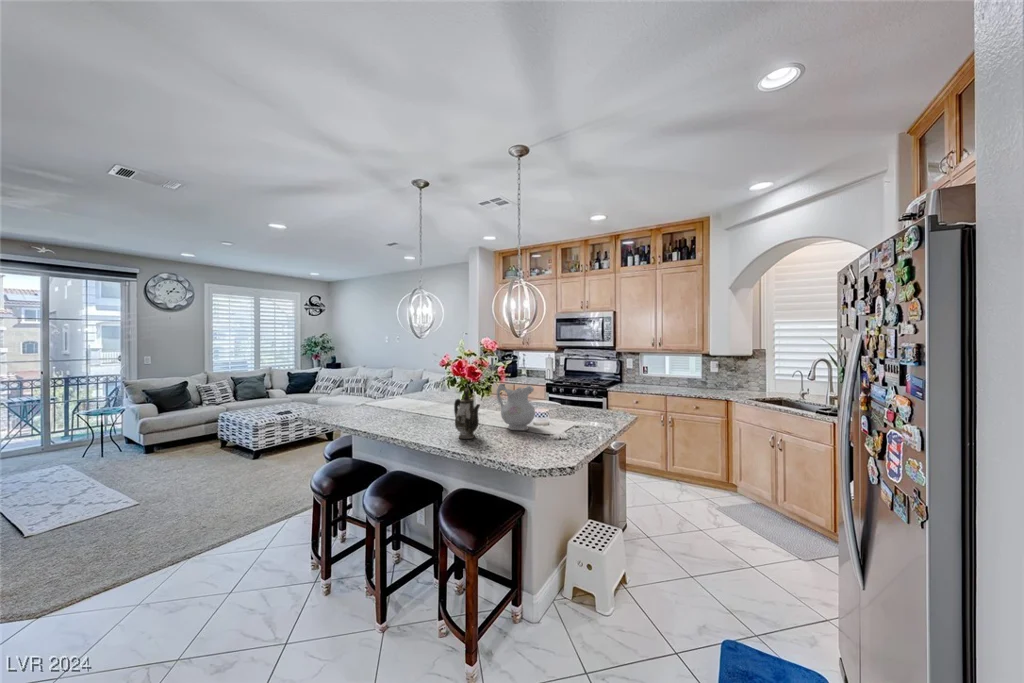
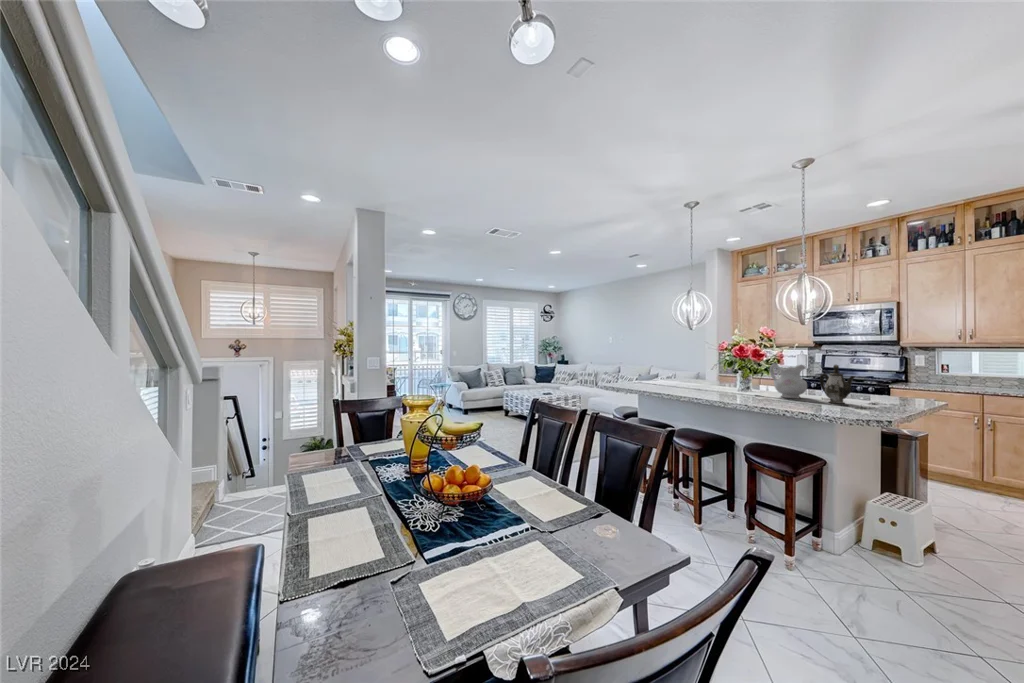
teapot: present [454,388,480,439] -> present [820,365,855,404]

